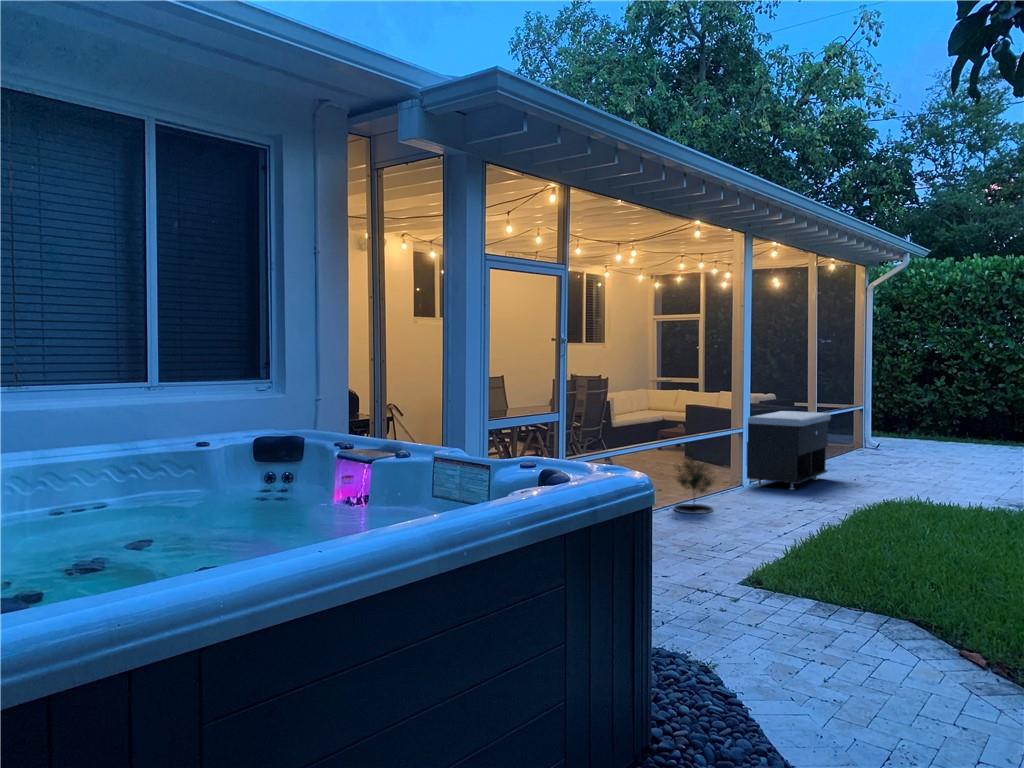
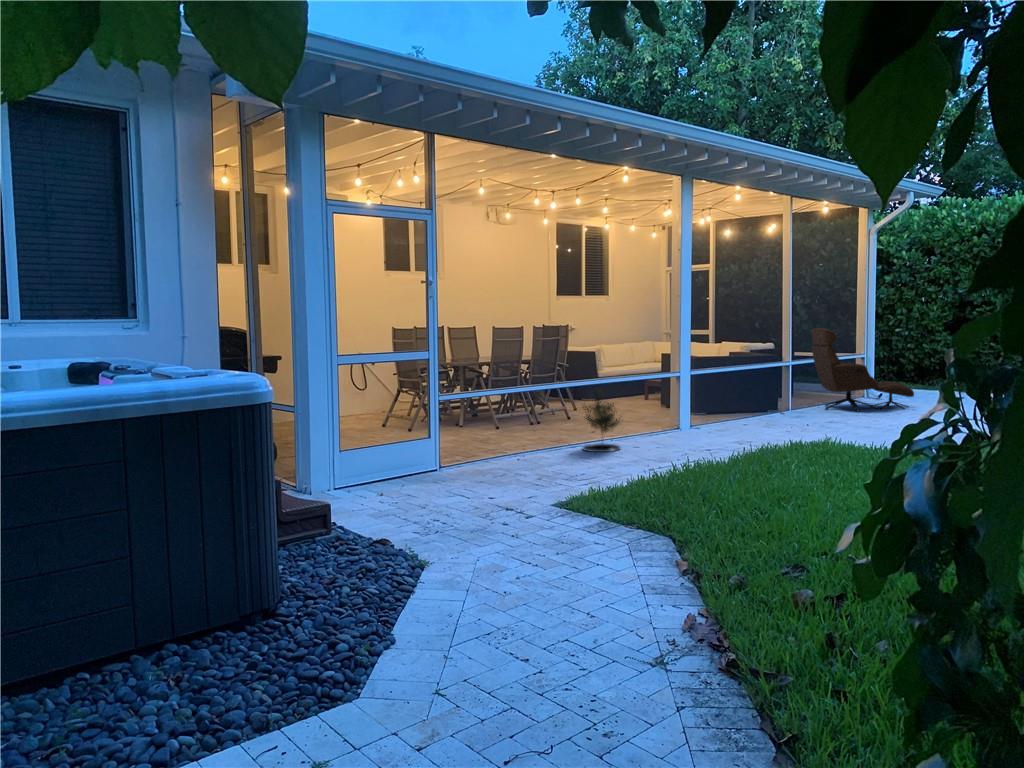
lounge chair: none [827,382,926,463] -> present [812,328,914,412]
storage bench: present [746,411,831,490] -> none [687,356,783,433]

